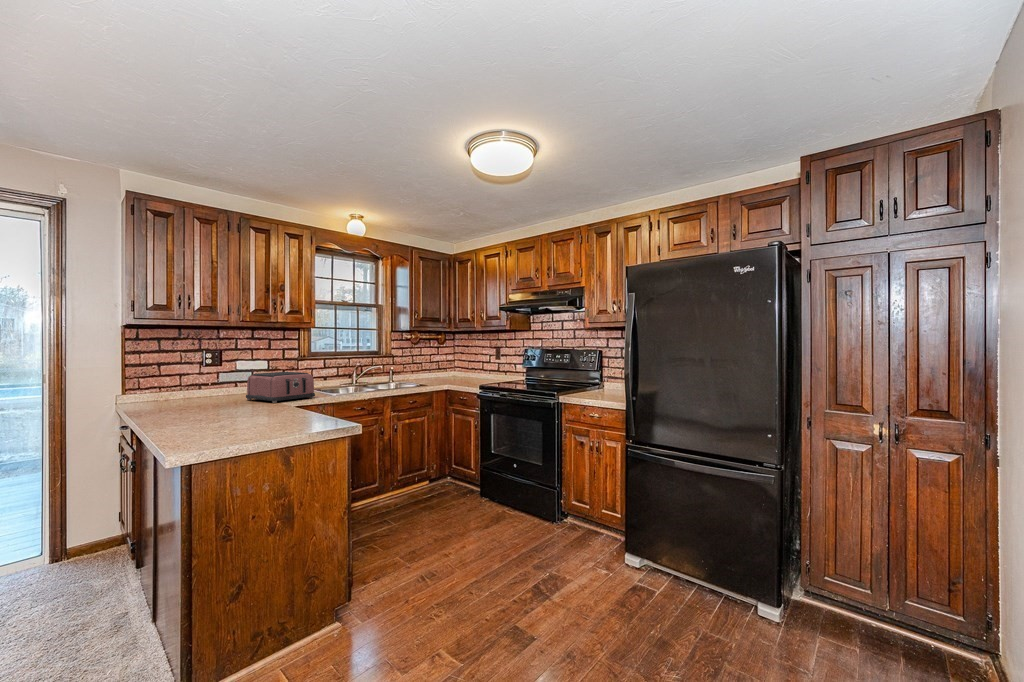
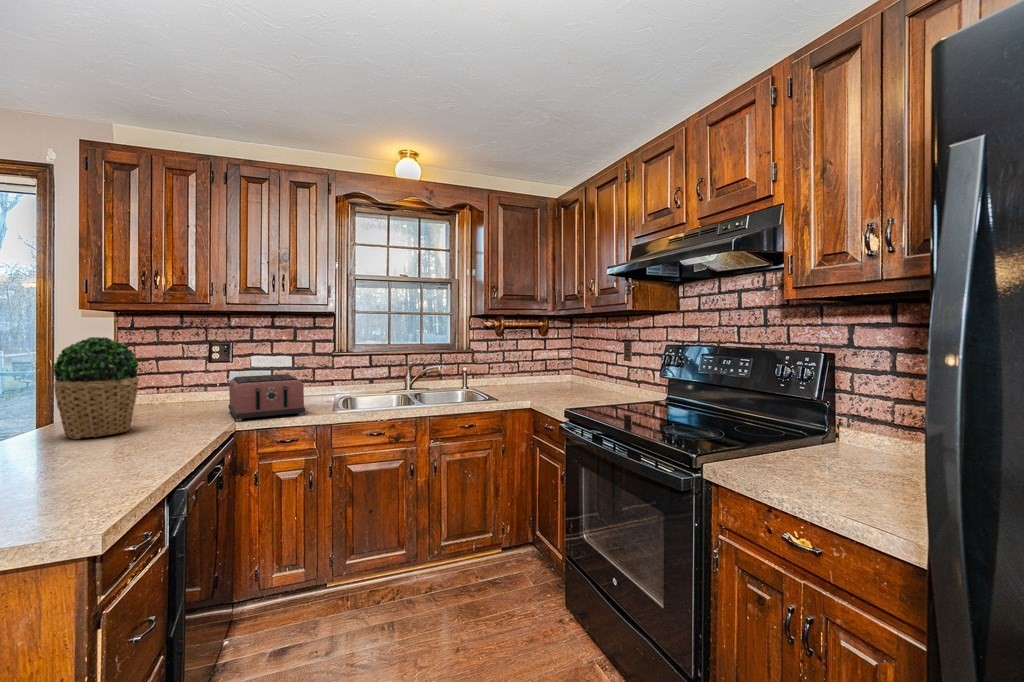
potted plant: none [153,342,214,417] -> present [53,337,139,439]

